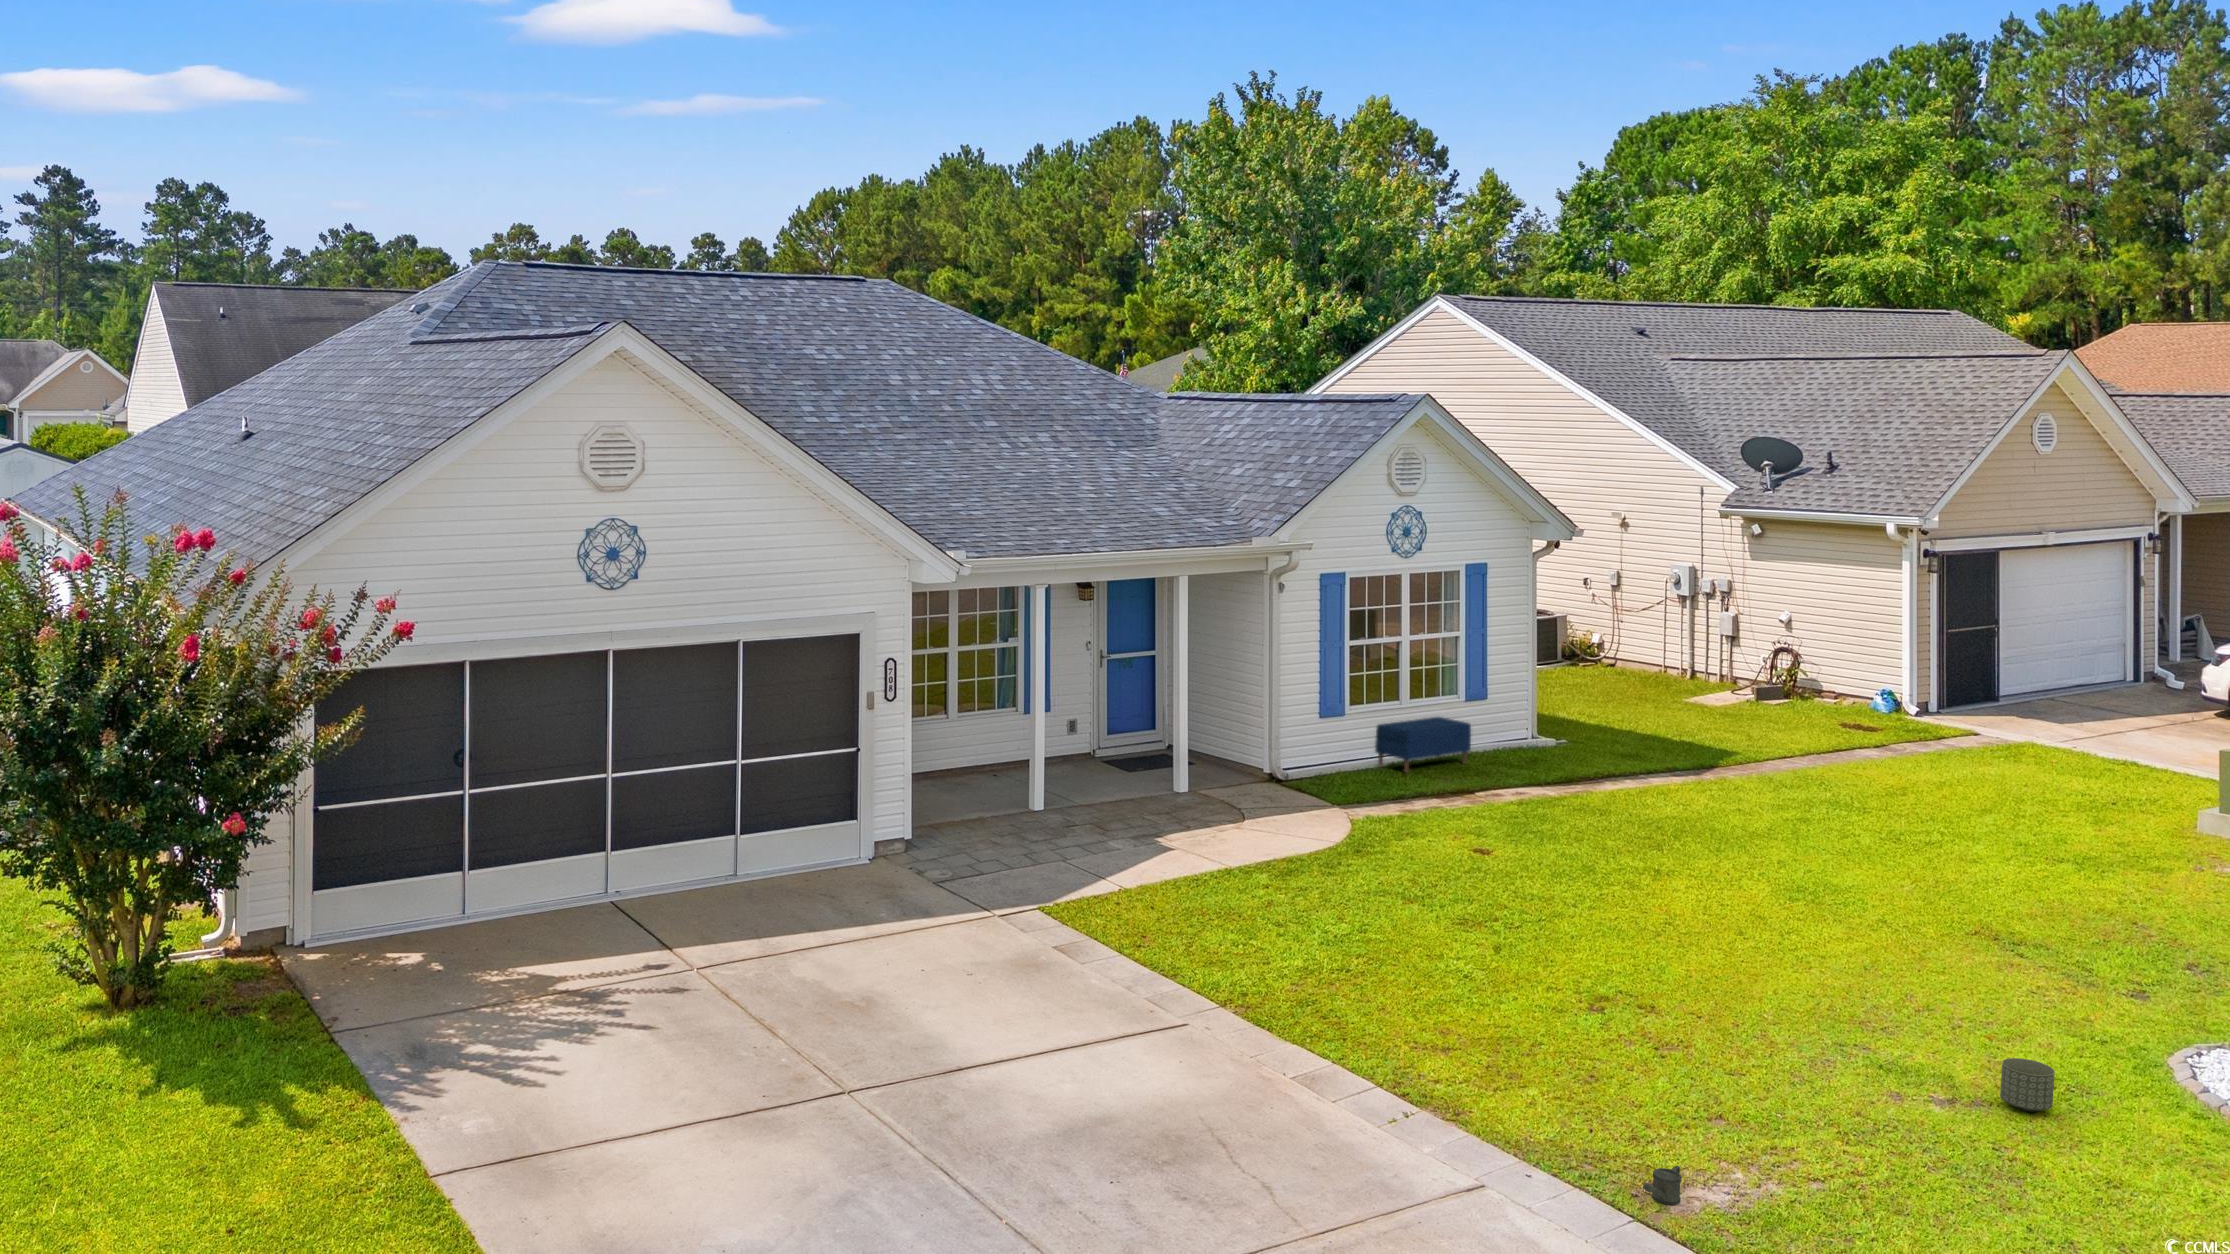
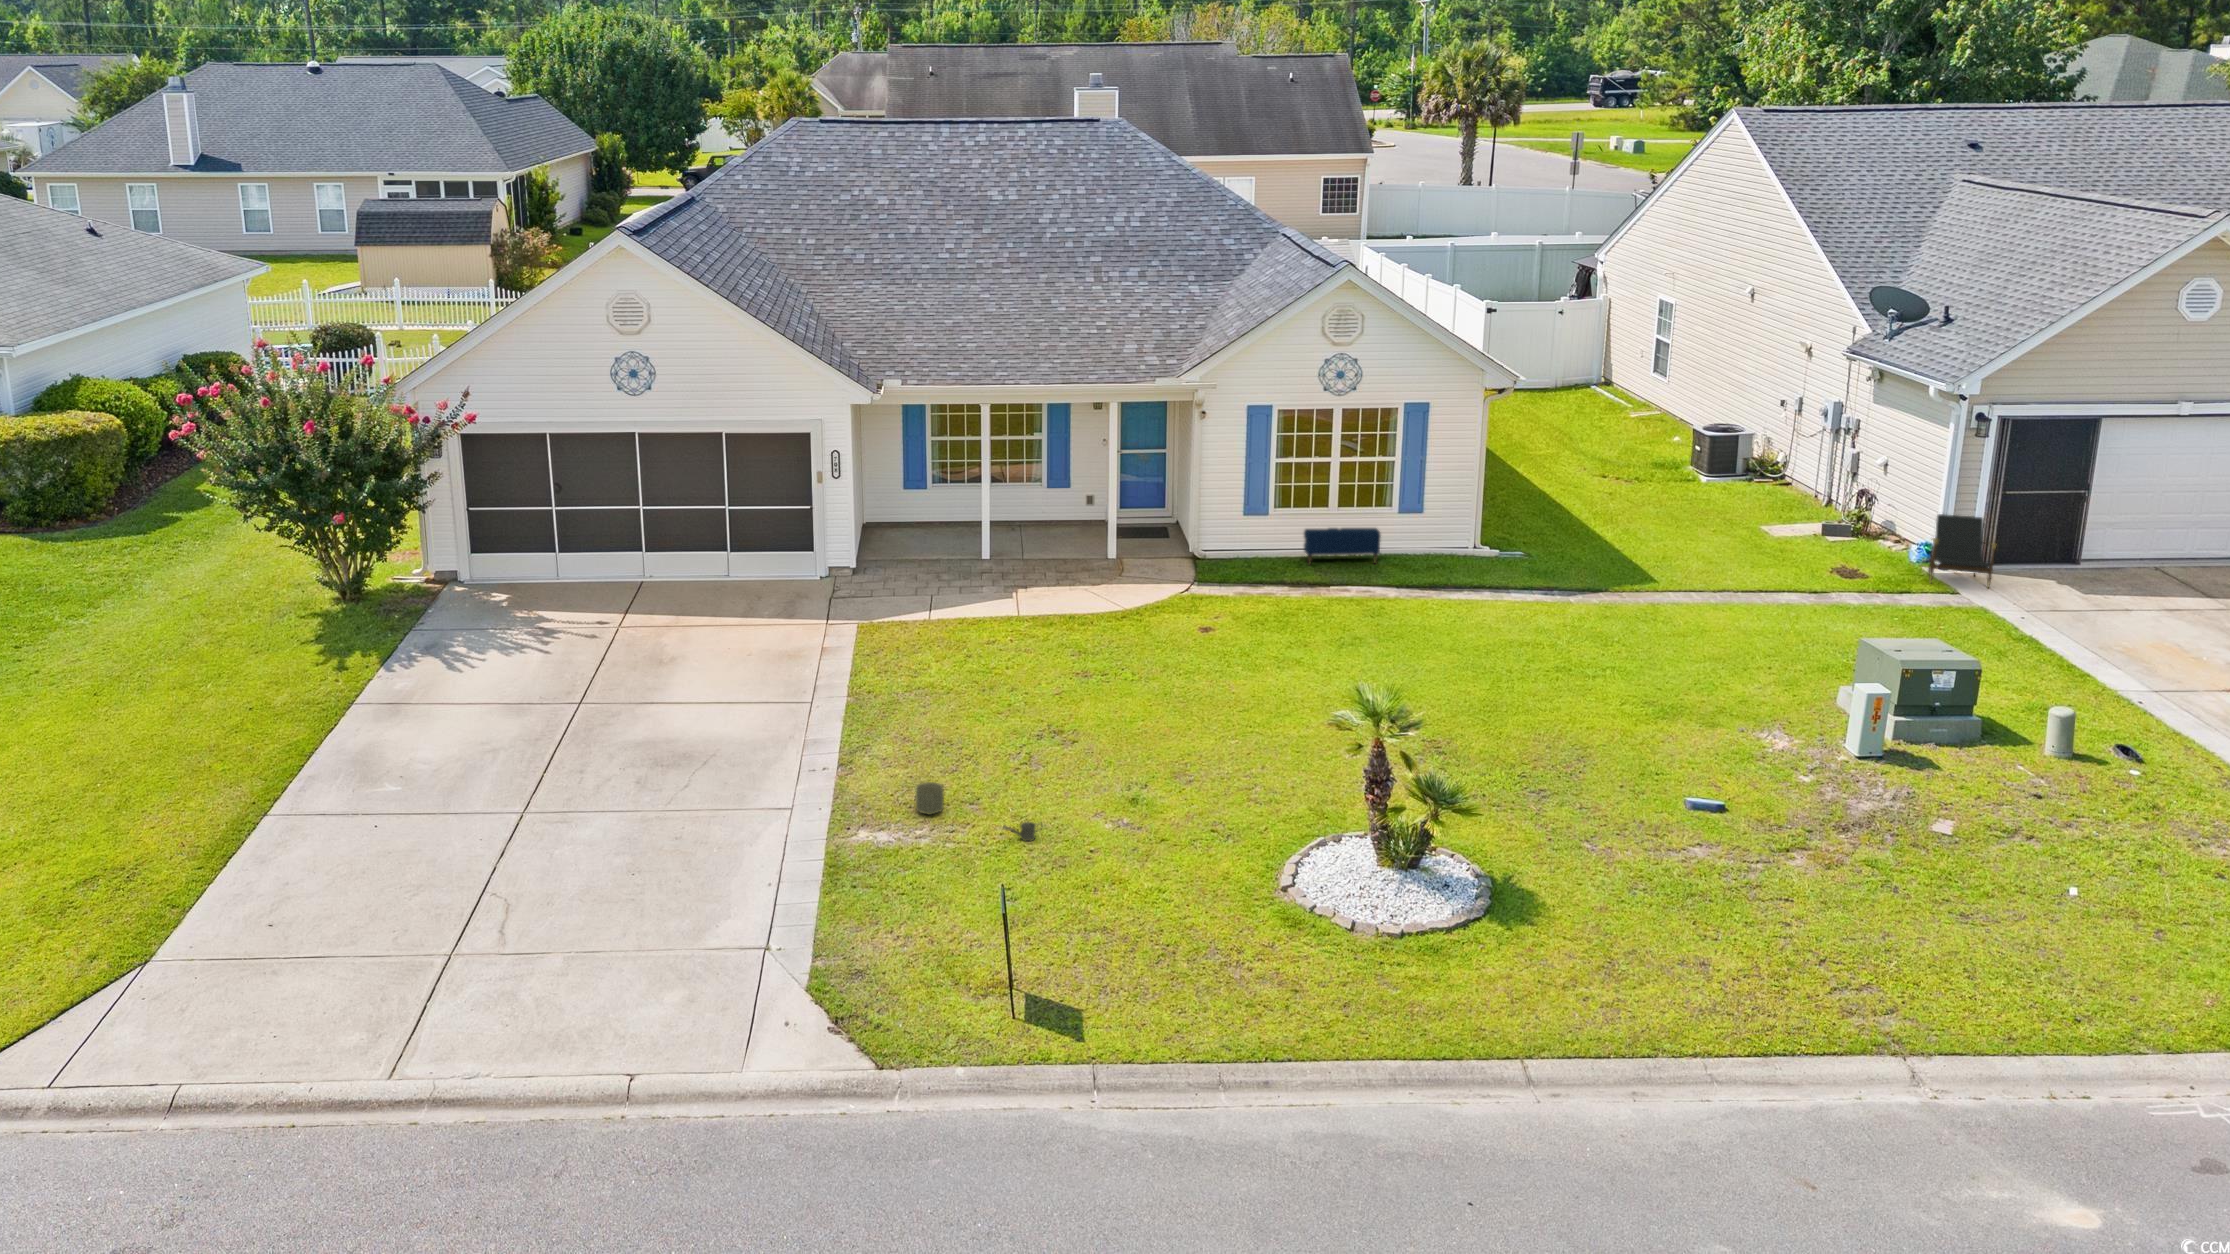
lounge chair: none [1904,656,1985,727] -> present [1929,514,1997,587]
planter: present [2000,1058,2055,1112] -> present [916,782,944,815]
watering can: present [1644,1166,1681,1205] -> present [1004,822,1042,841]

